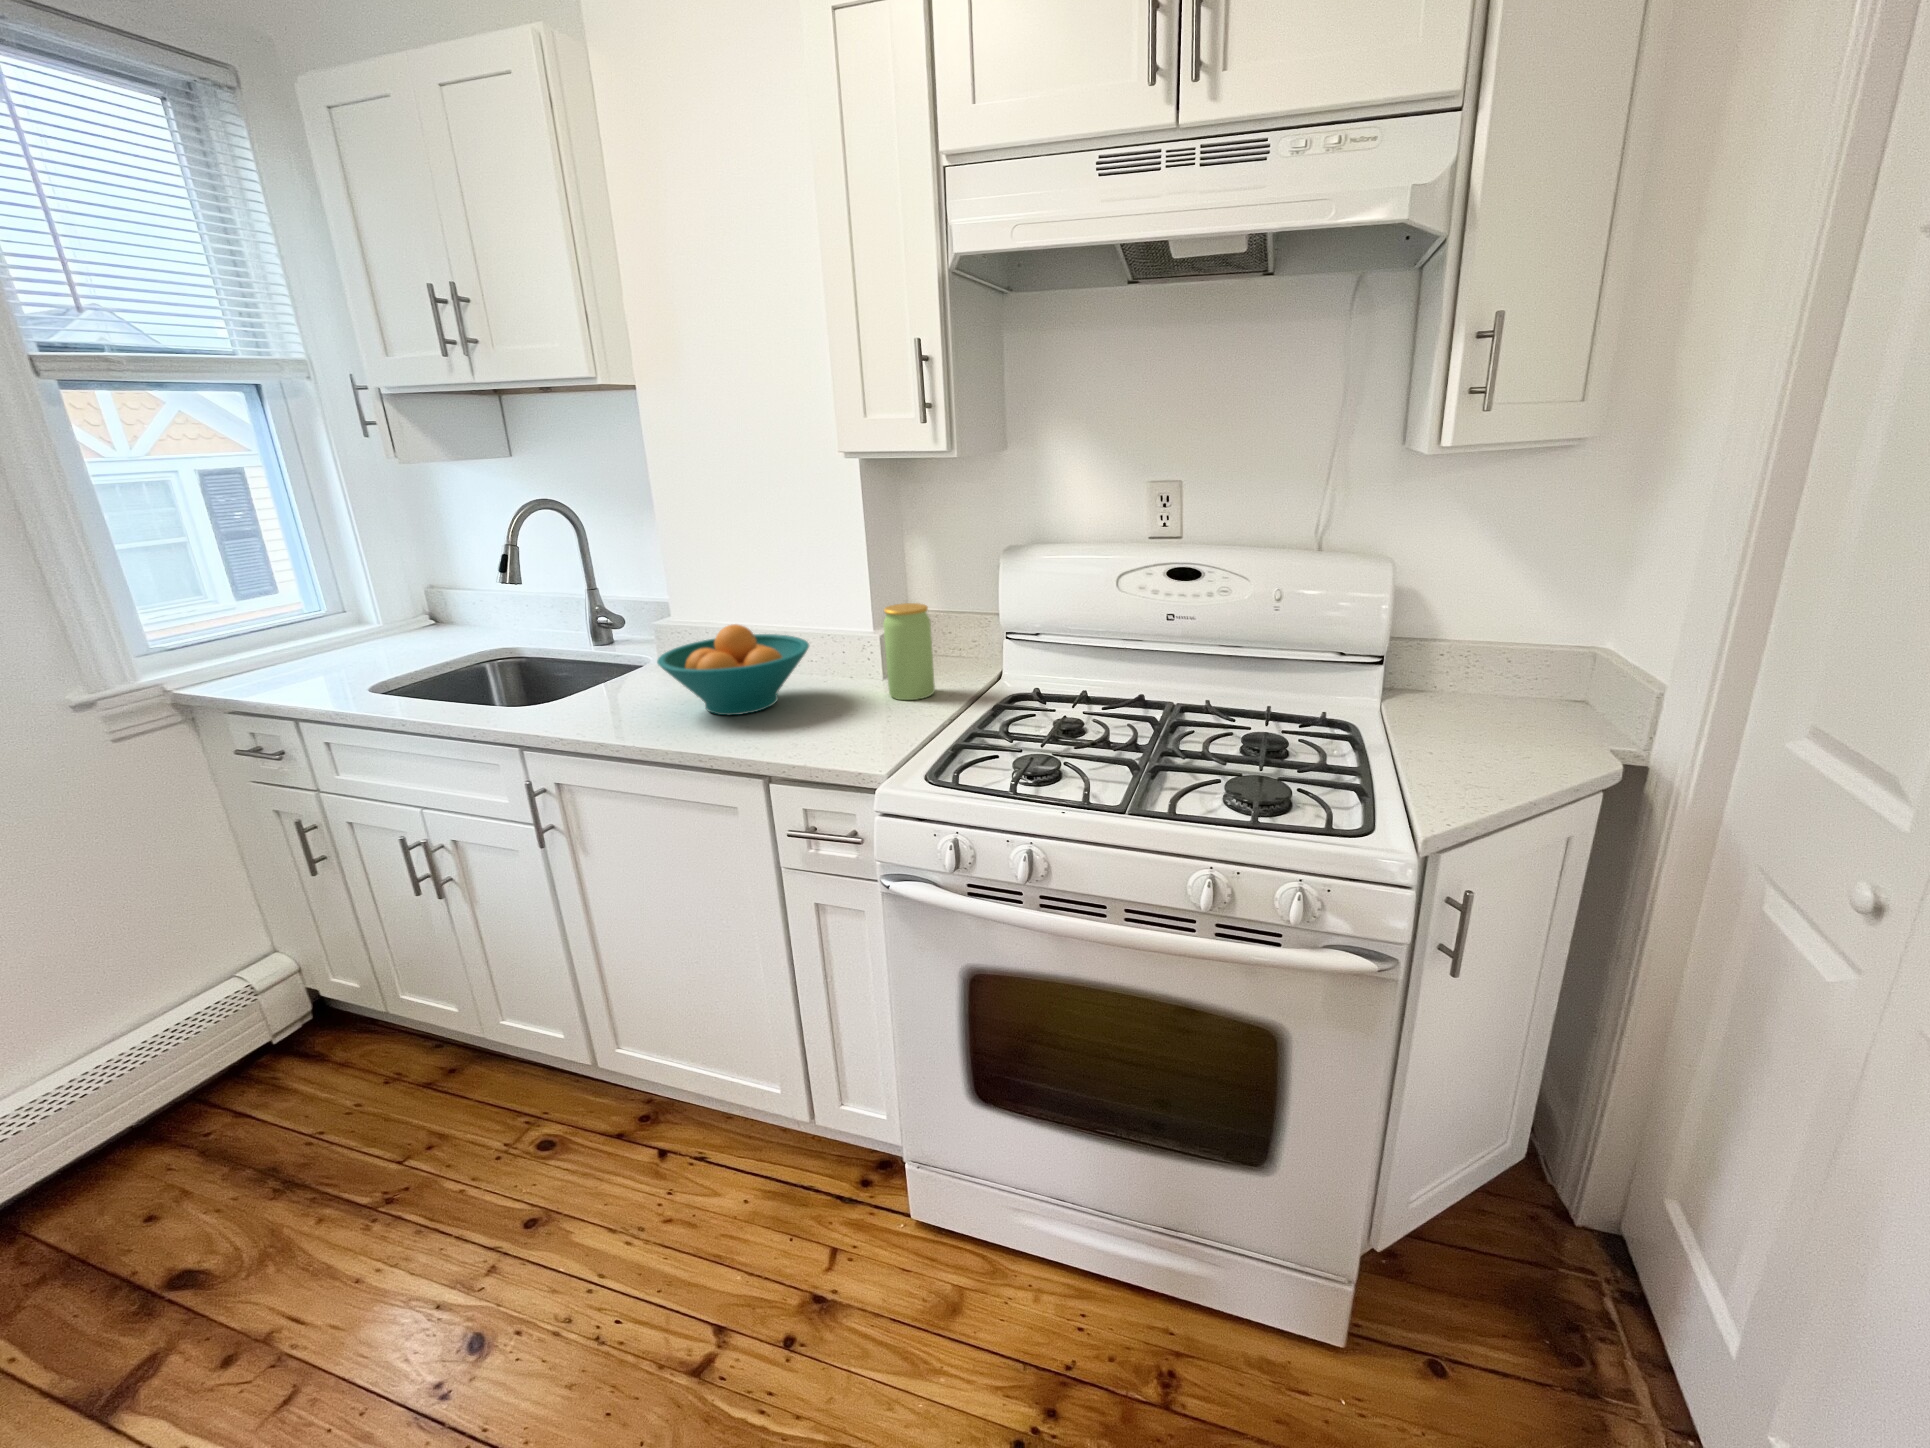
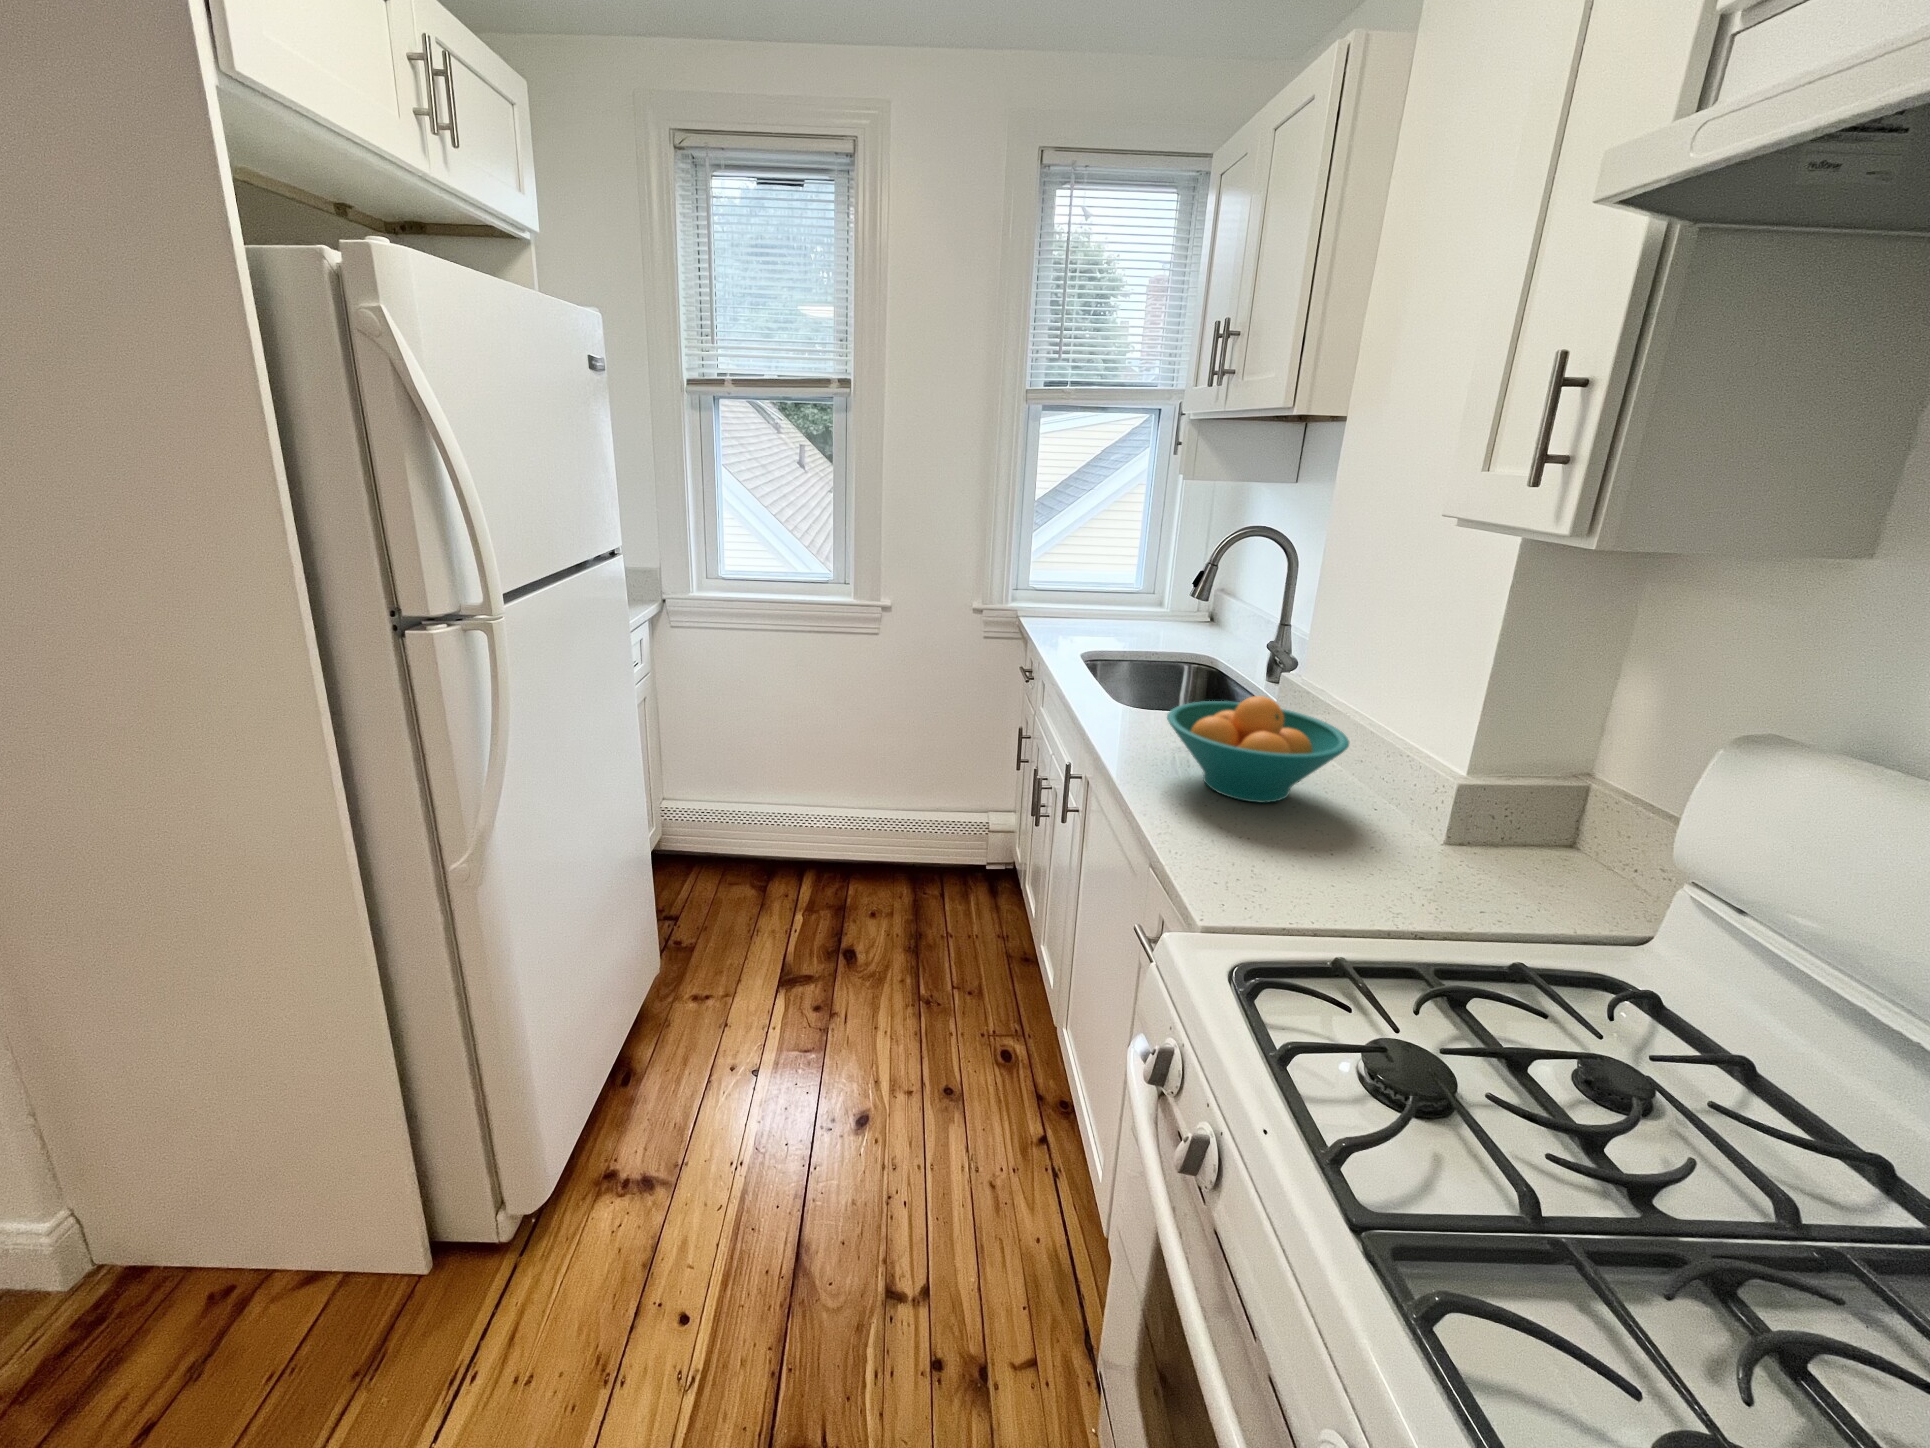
jar: present [883,603,935,700] -> none [1406,748,1516,900]

